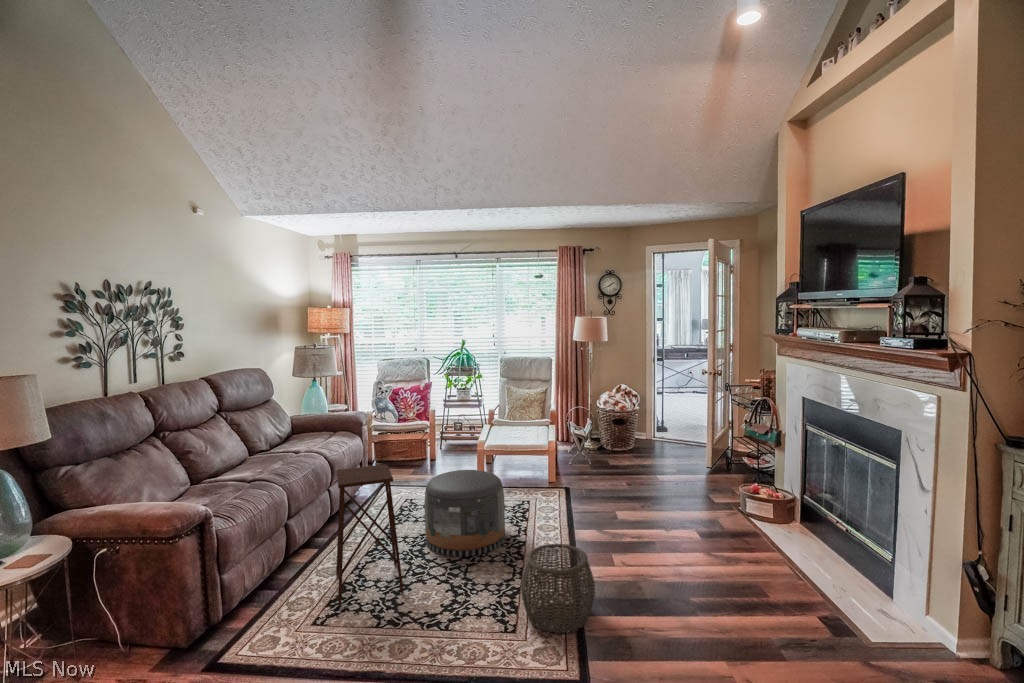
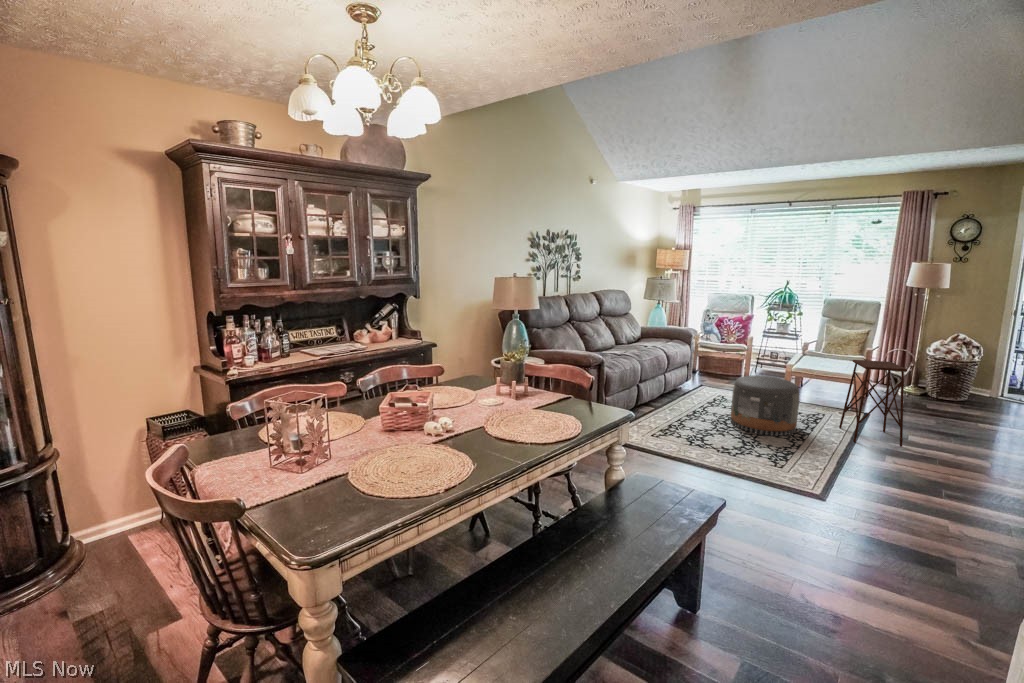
side table: present [336,464,403,604] -> present [839,360,907,446]
woven basket: present [521,544,595,634] -> none [796,429,861,489]

